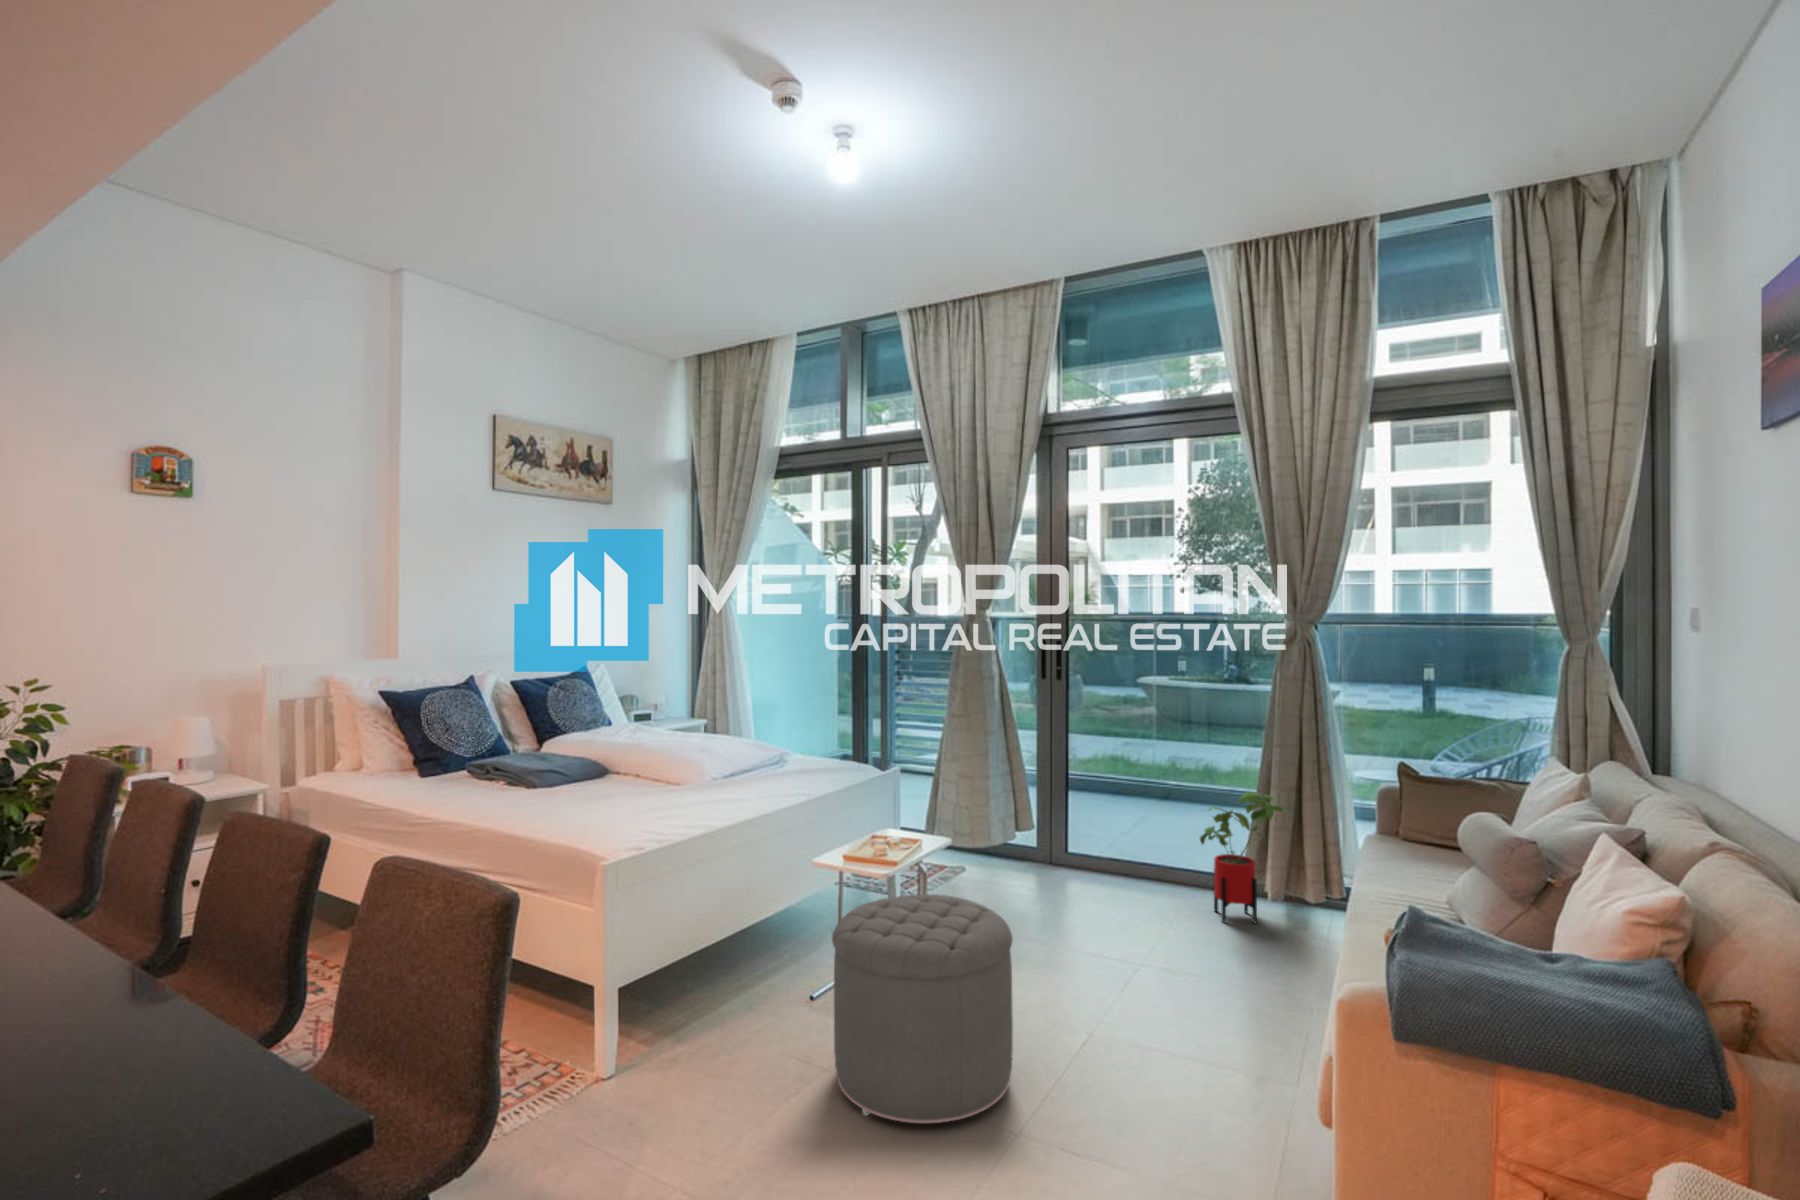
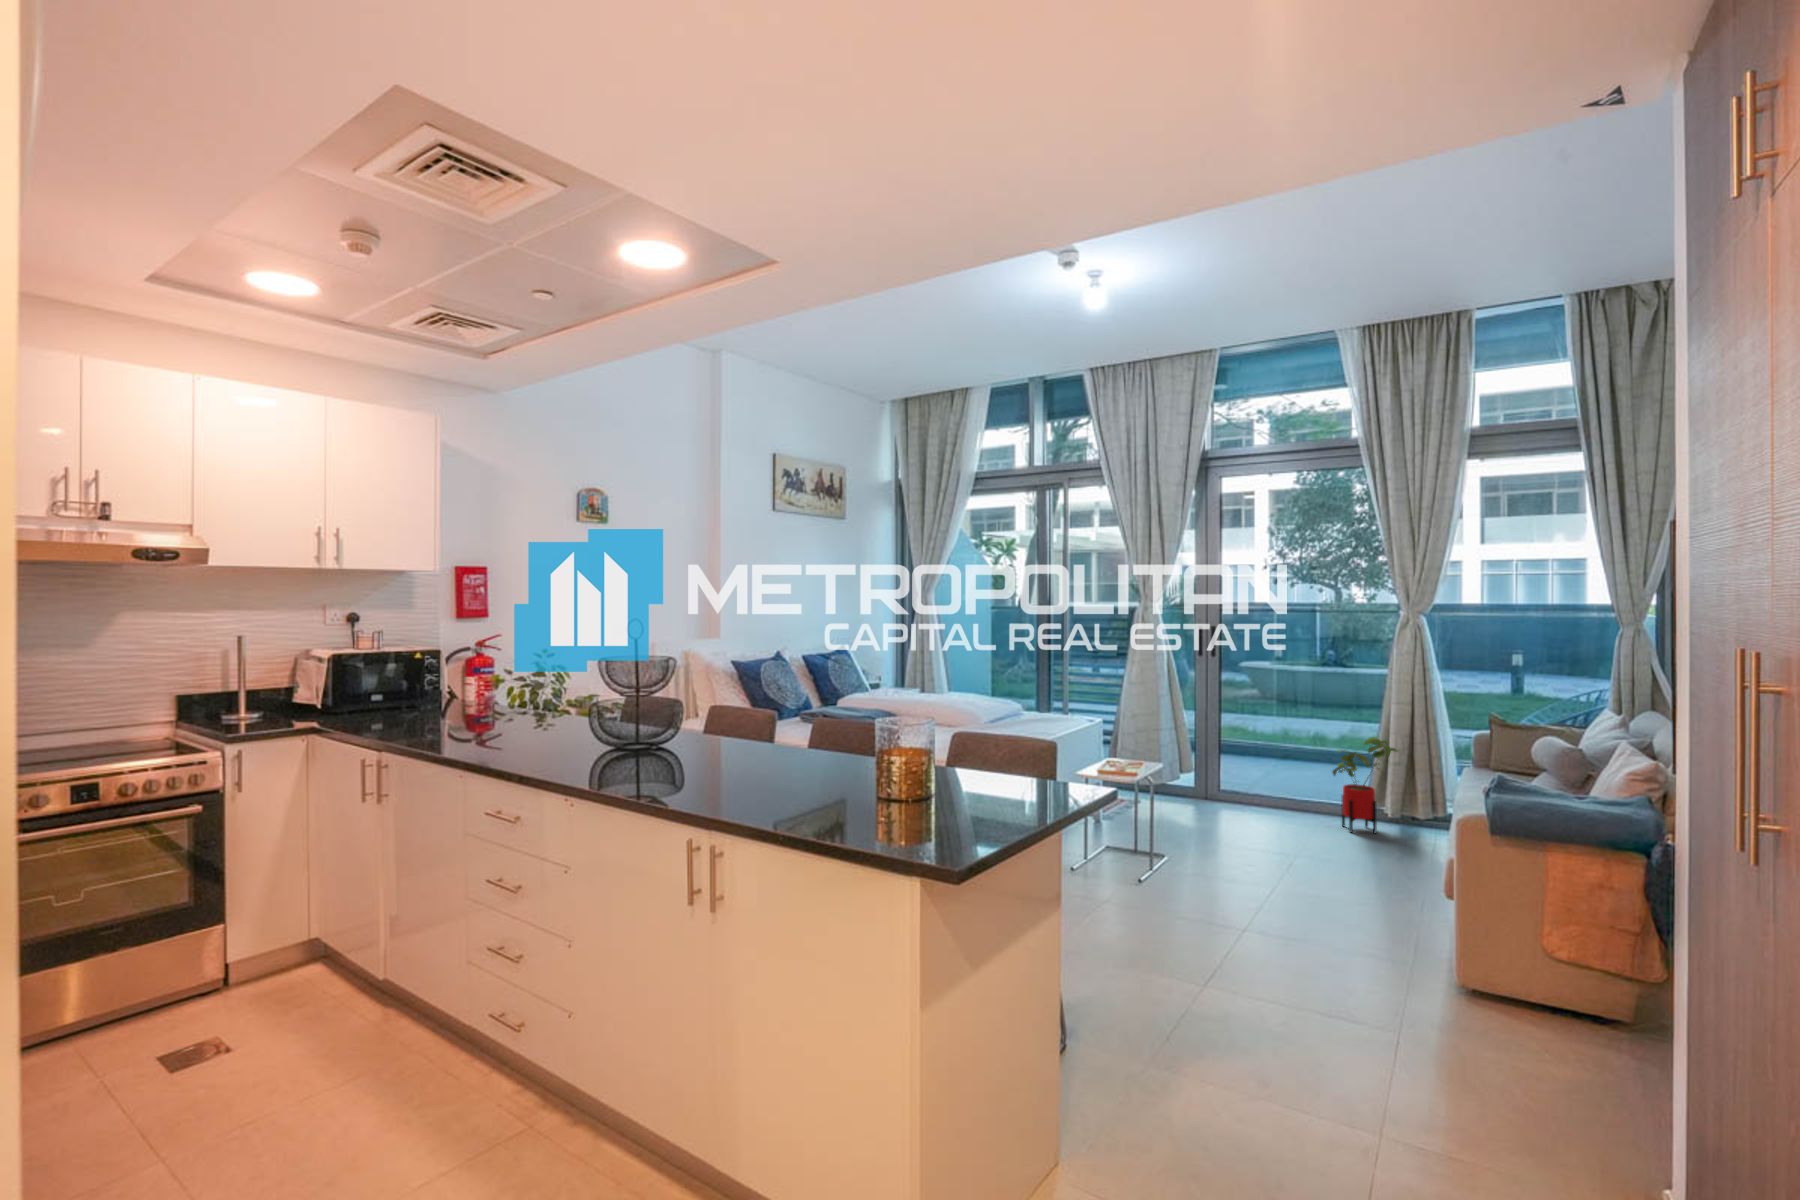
ottoman: present [832,894,1013,1123] -> none [1118,793,1238,921]

